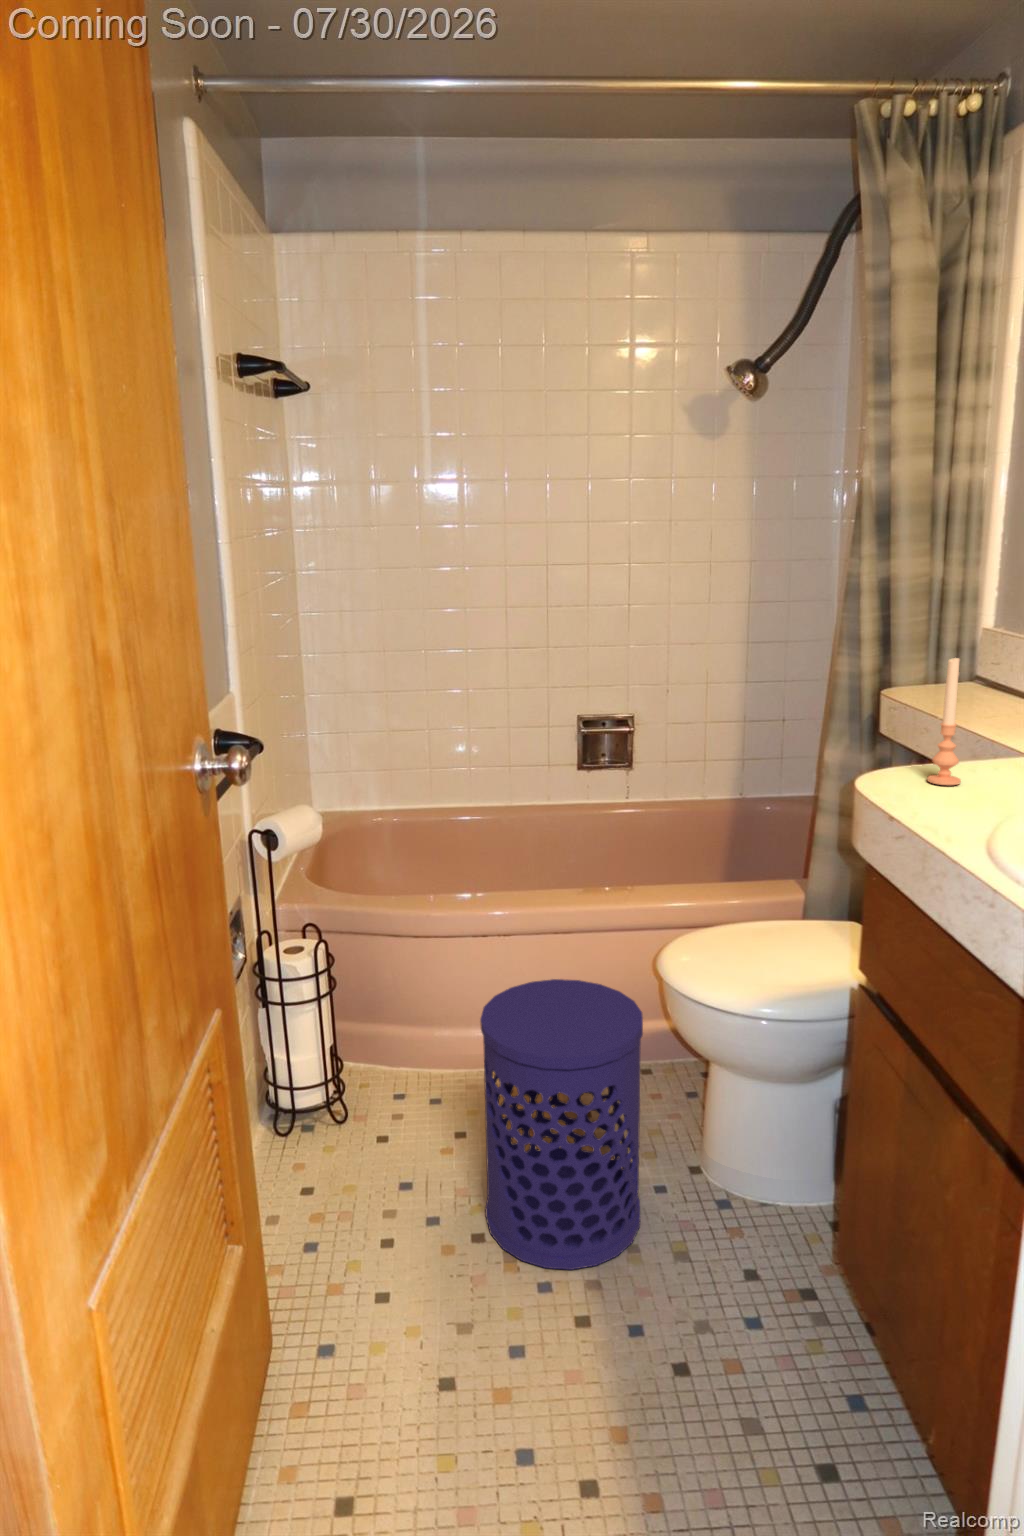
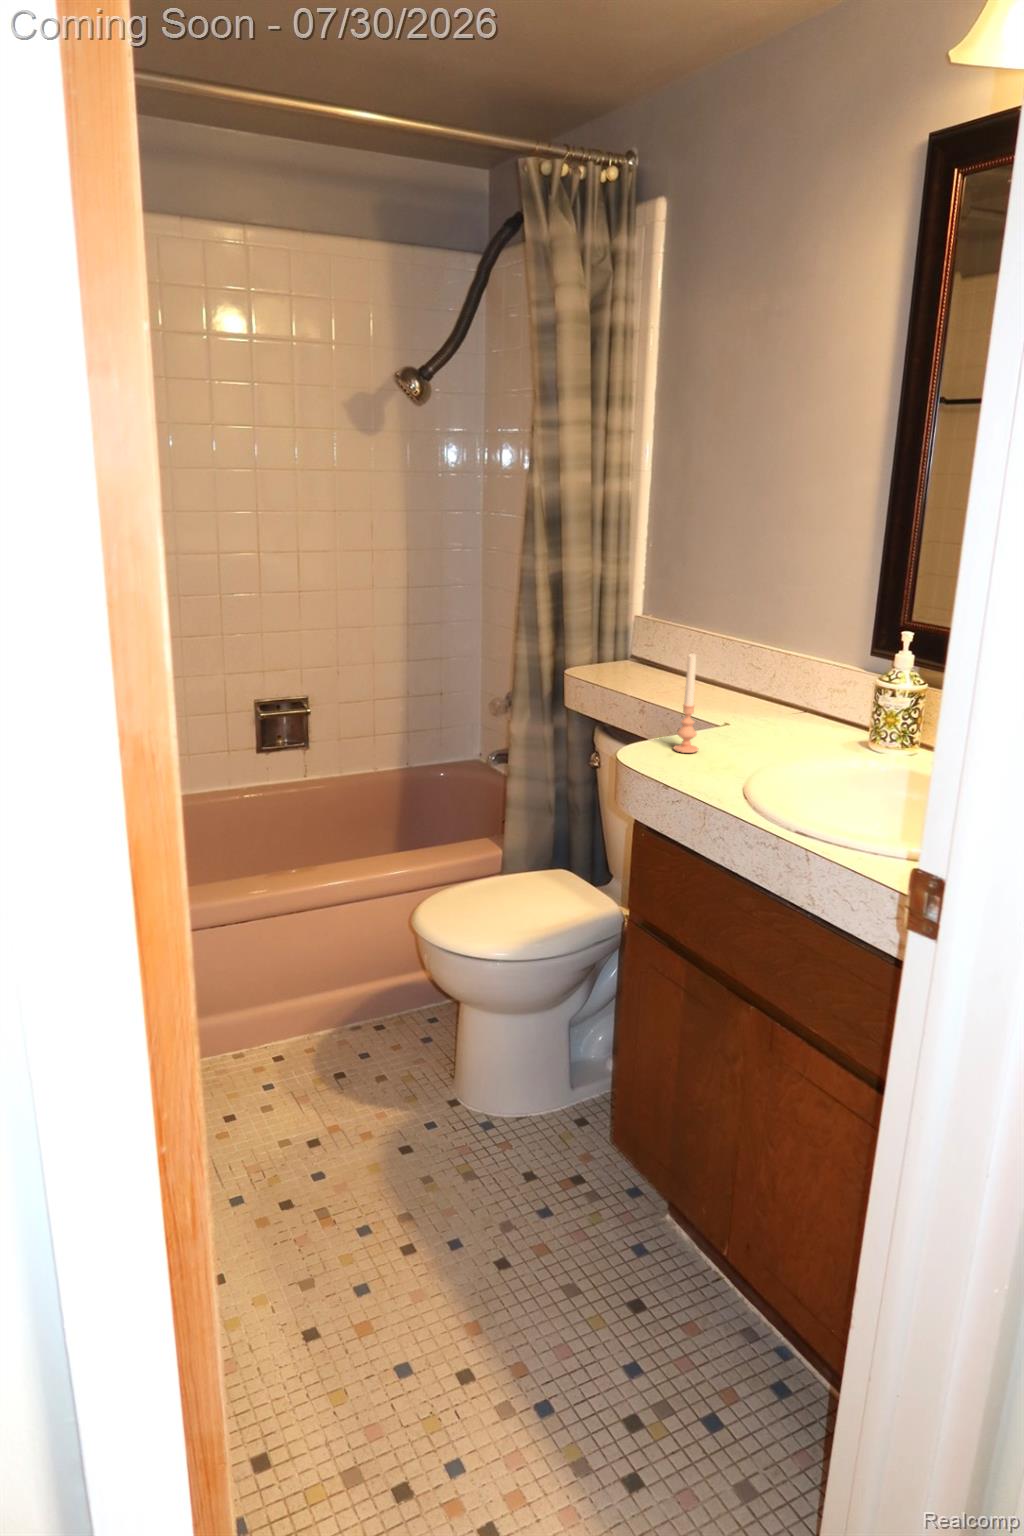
waste bin: present [480,979,643,1270] -> none [274,952,426,1215]

